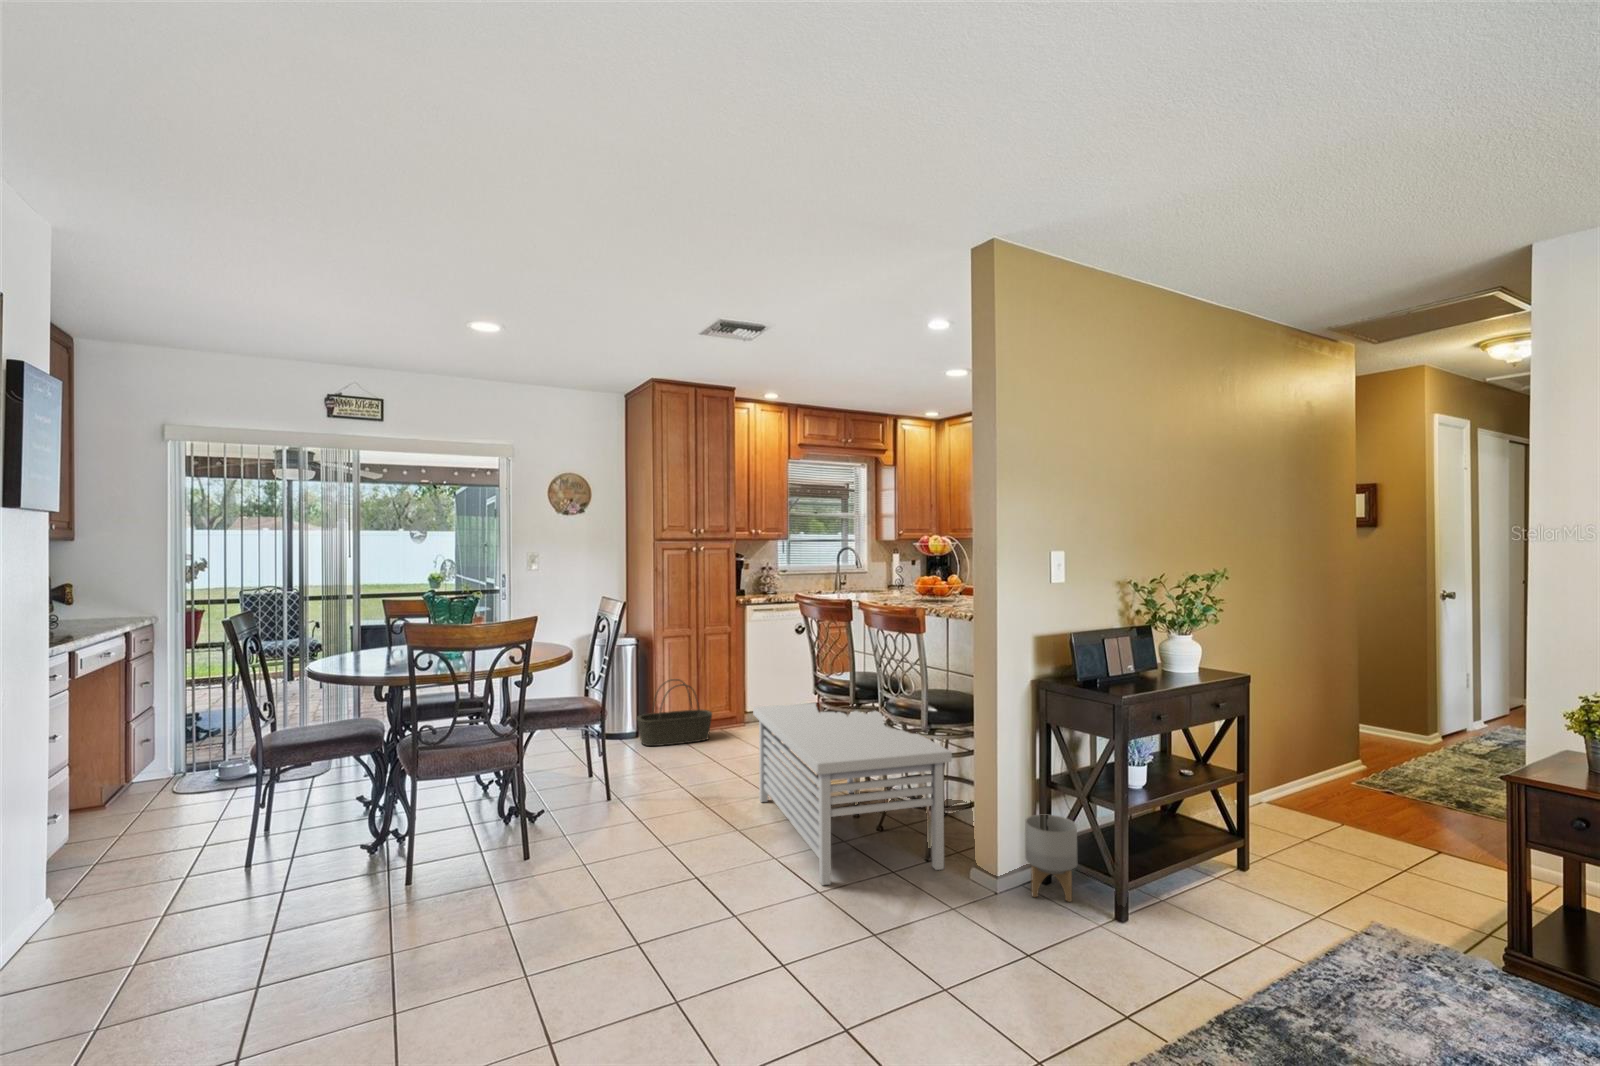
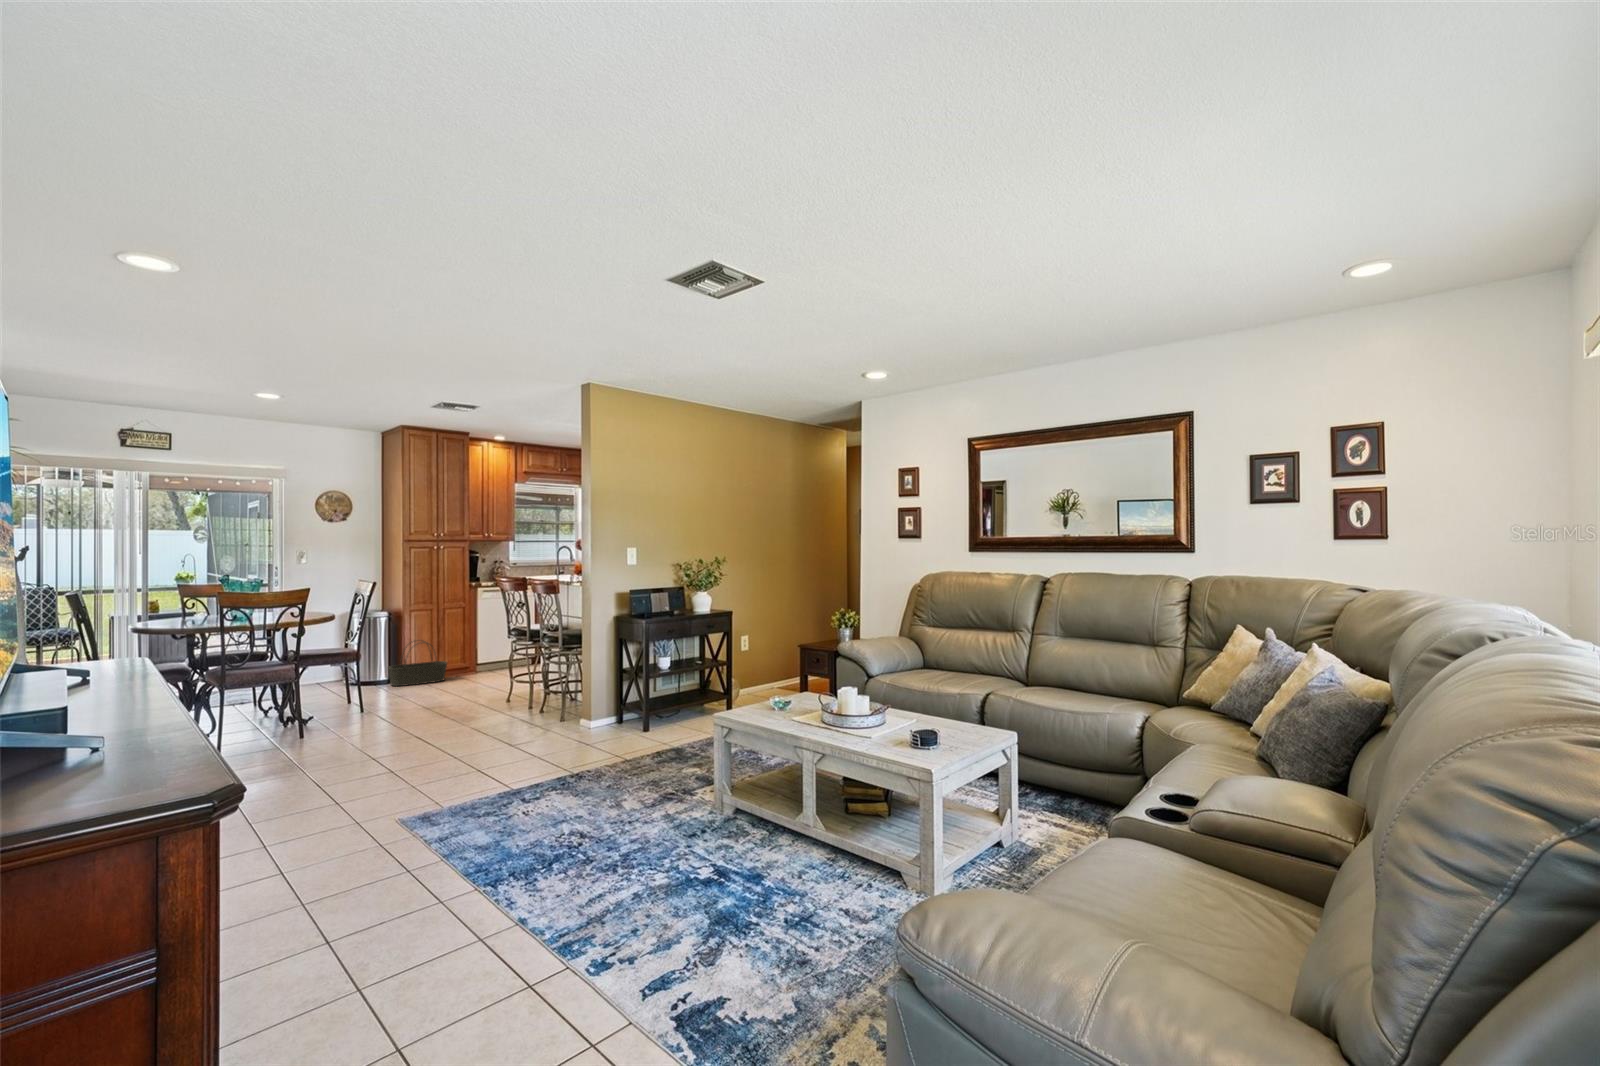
storage bench: present [753,702,952,885] -> none [465,641,572,732]
planter: present [1025,815,1077,902] -> none [606,687,633,727]

